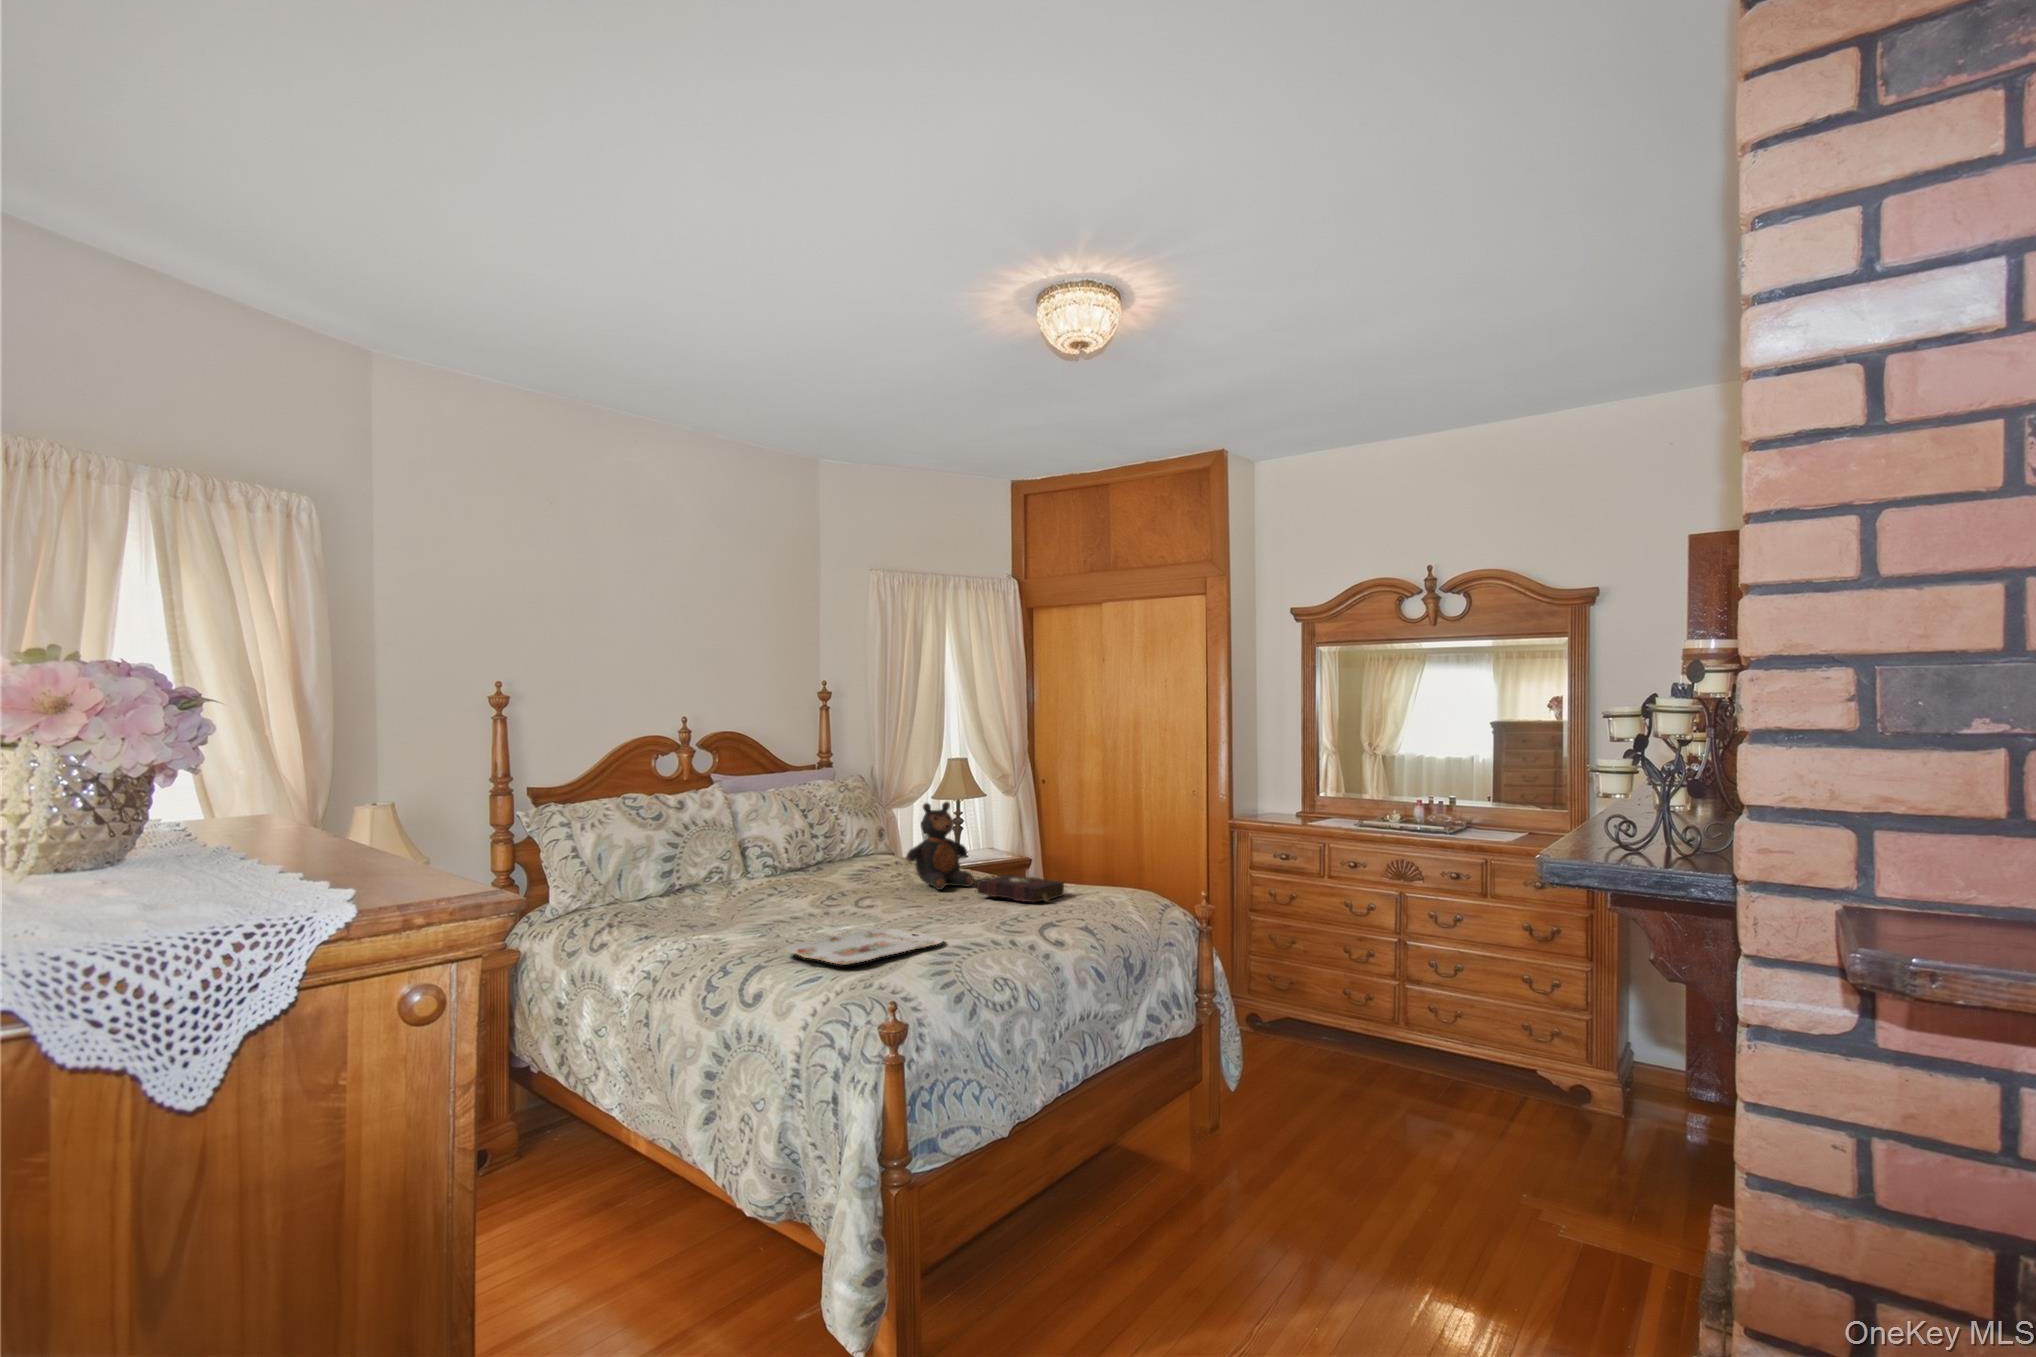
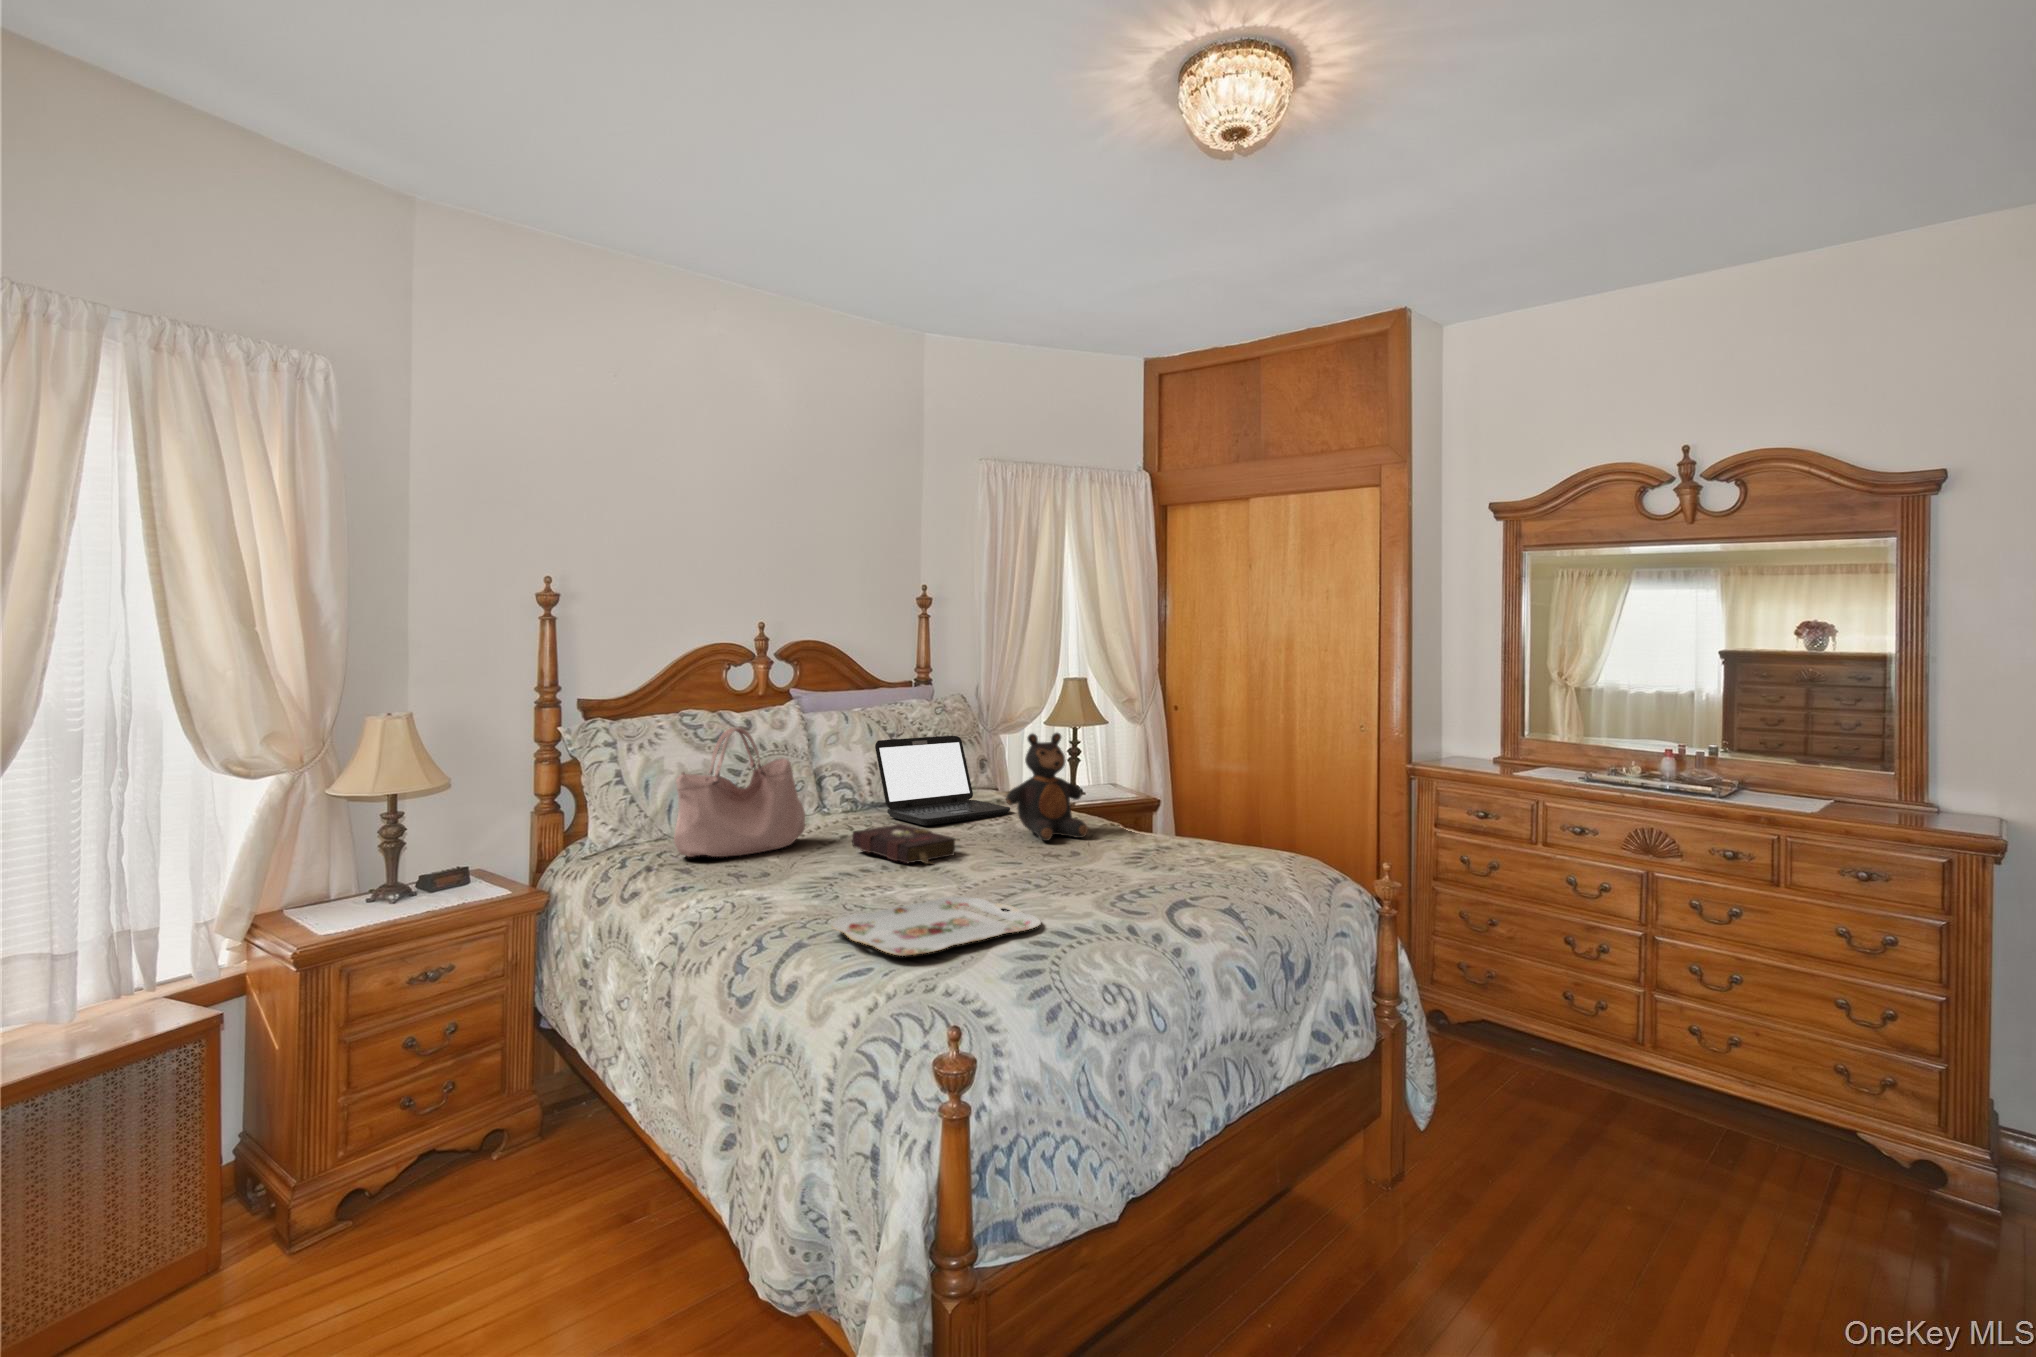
handbag: none [631,806,738,915] -> present [674,727,805,857]
laptop: none [791,809,907,884] -> present [875,736,1010,825]
book: present [977,874,1064,902] -> present [852,824,955,864]

